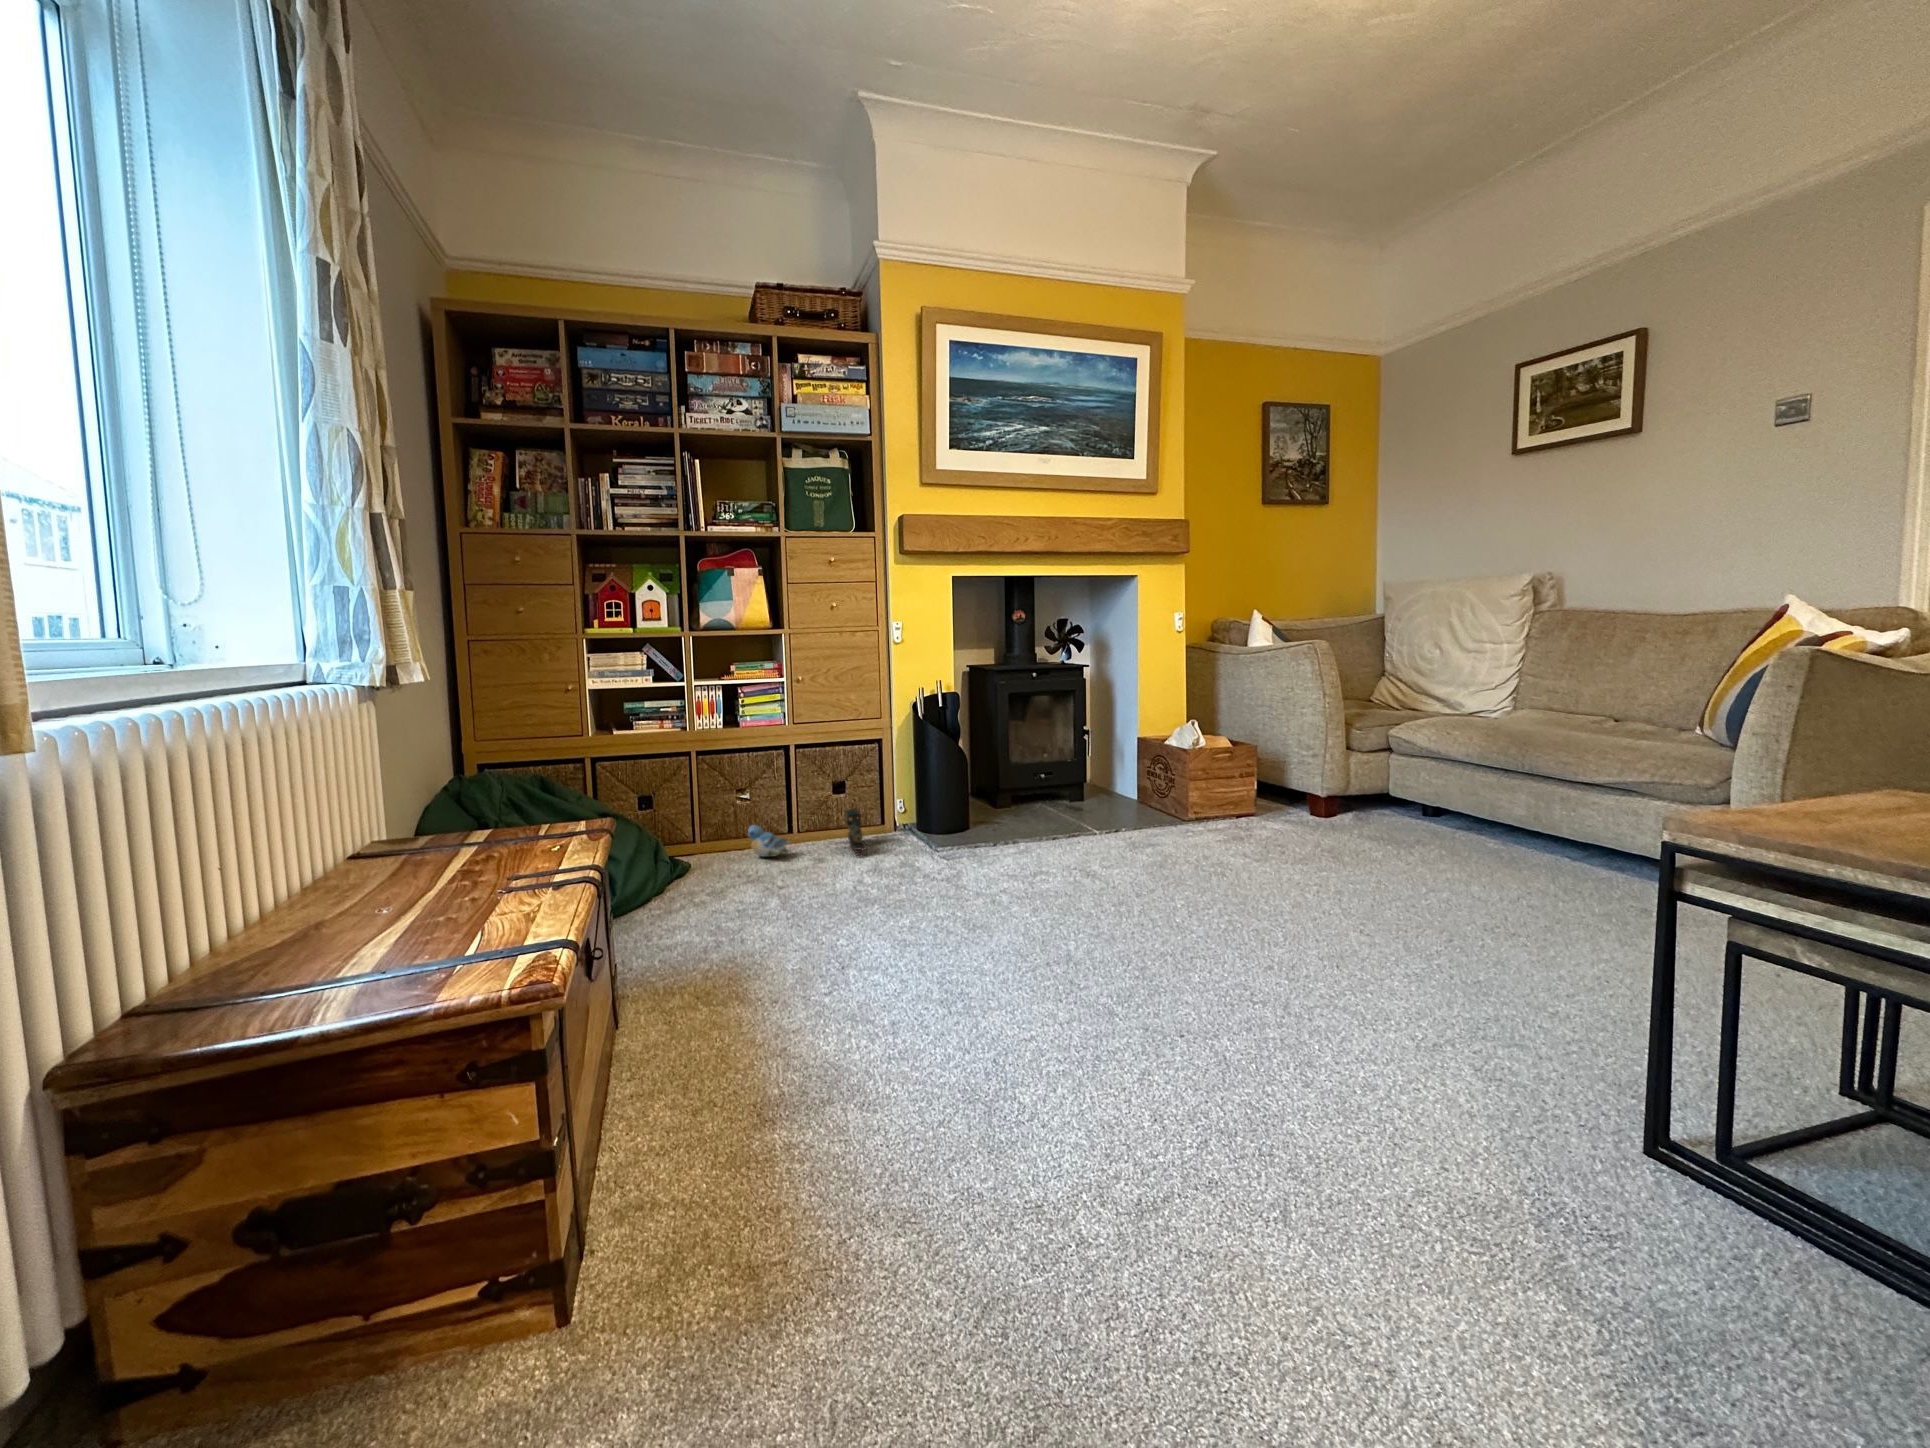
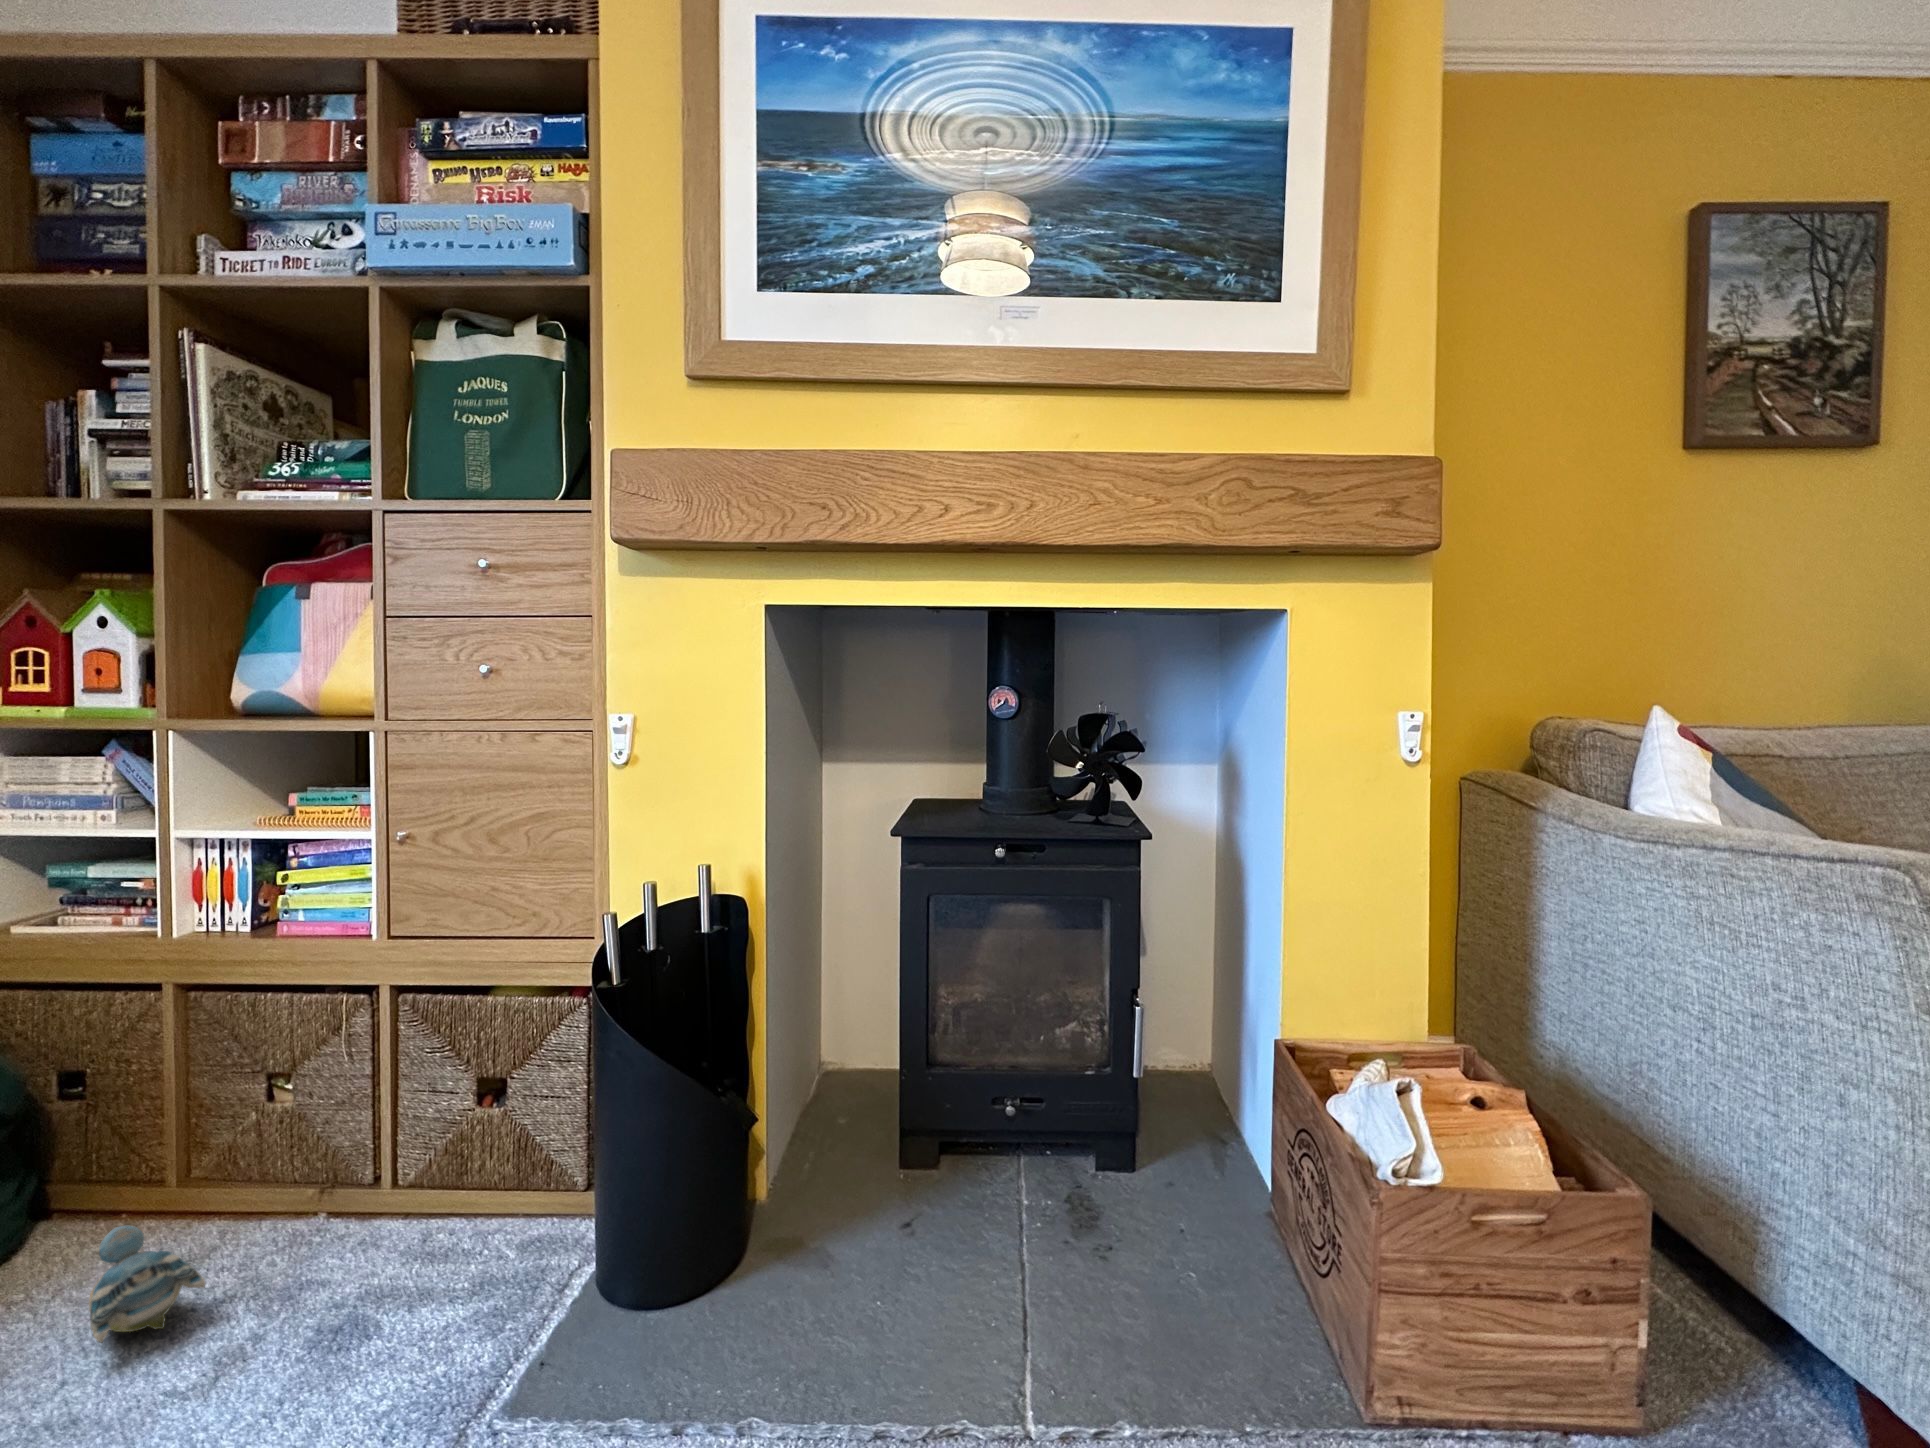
toy train: present [846,809,867,855] -> none [268,1181,458,1407]

